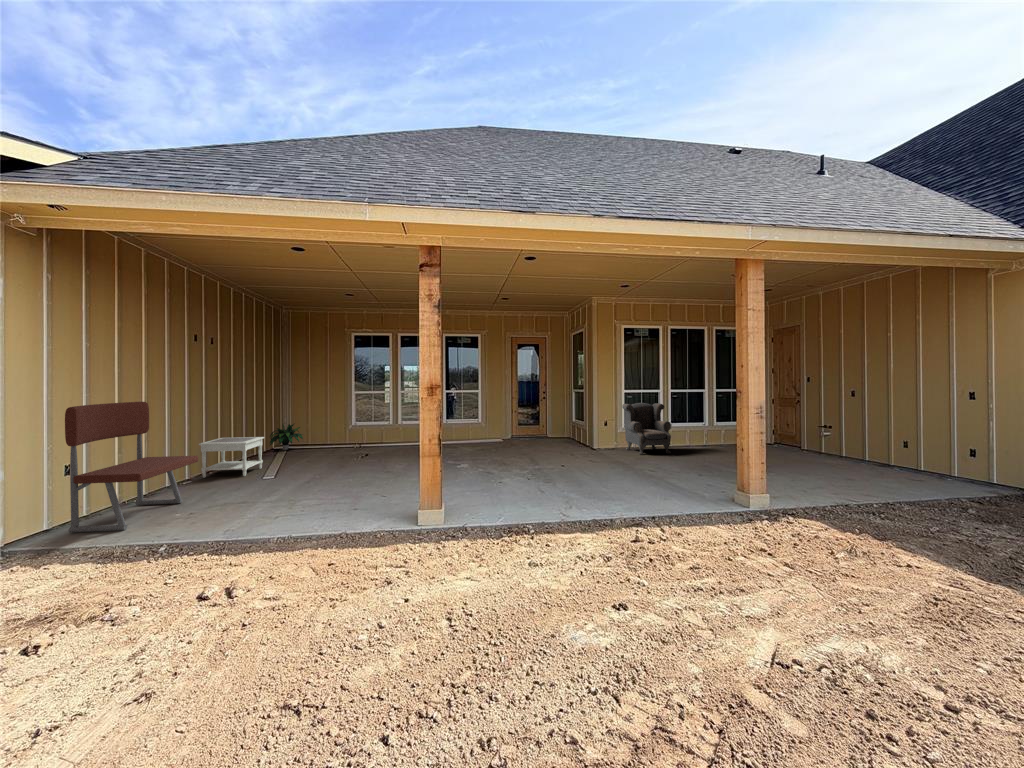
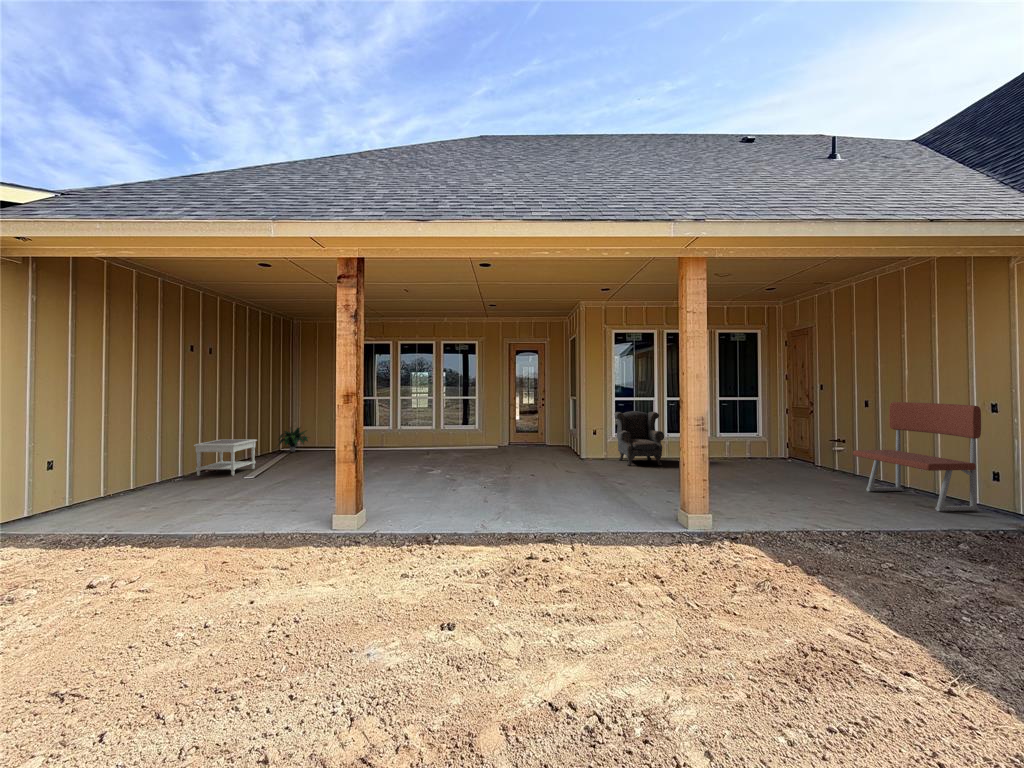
bench: present [65,402,198,533] -> present [853,402,981,511]

